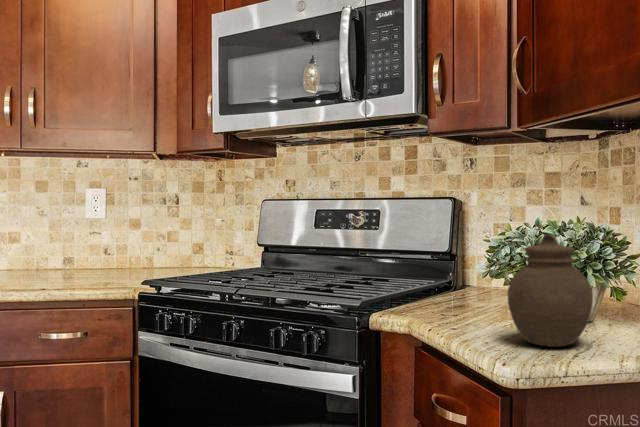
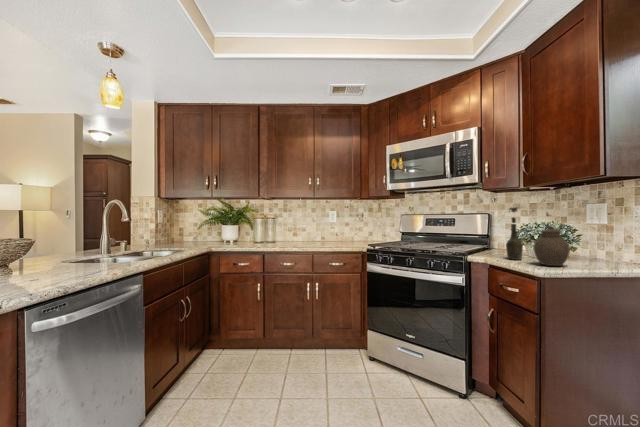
bottle: none [458,182,497,325] -> present [506,207,523,260]

